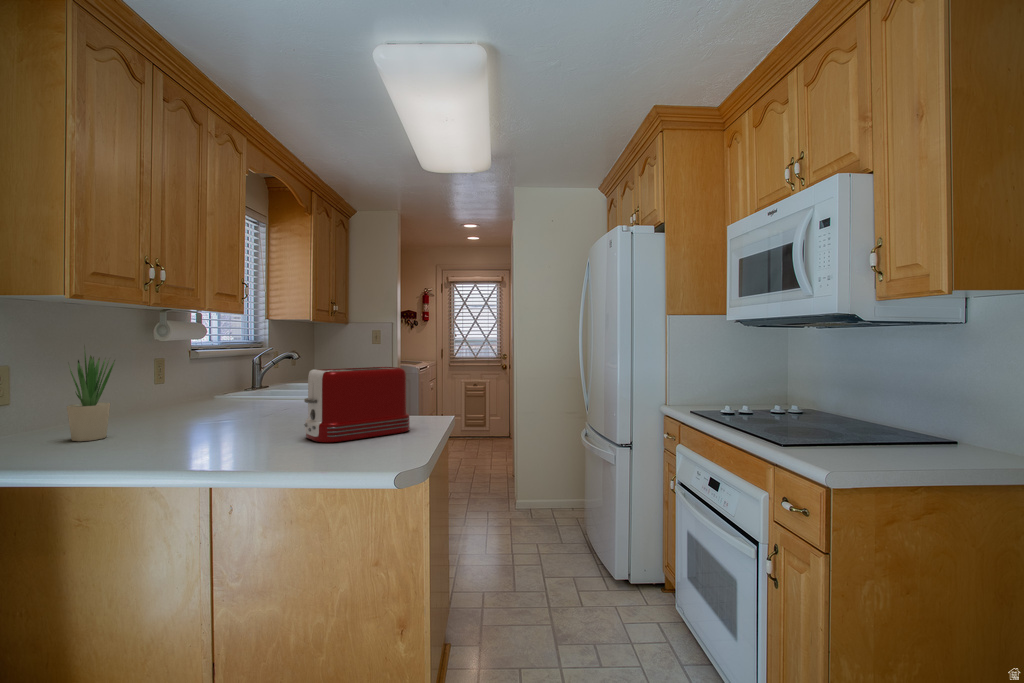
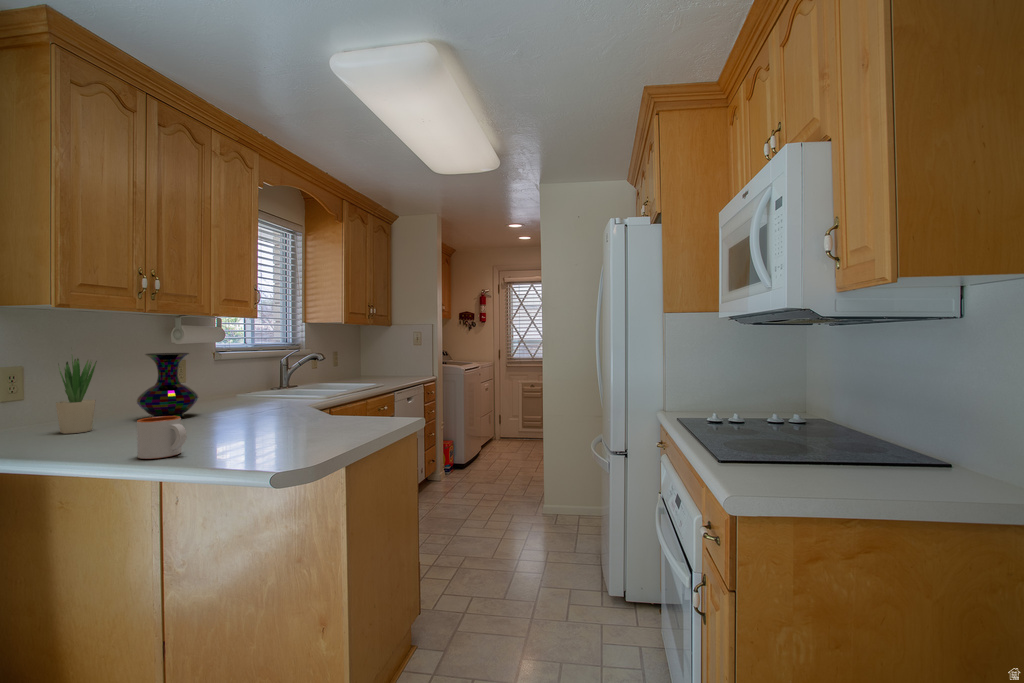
vase: none [139,350,207,424] -> present [136,353,199,417]
toaster: present [304,367,410,442] -> none [238,369,348,442]
mug: none [225,417,280,463] -> present [137,416,187,459]

